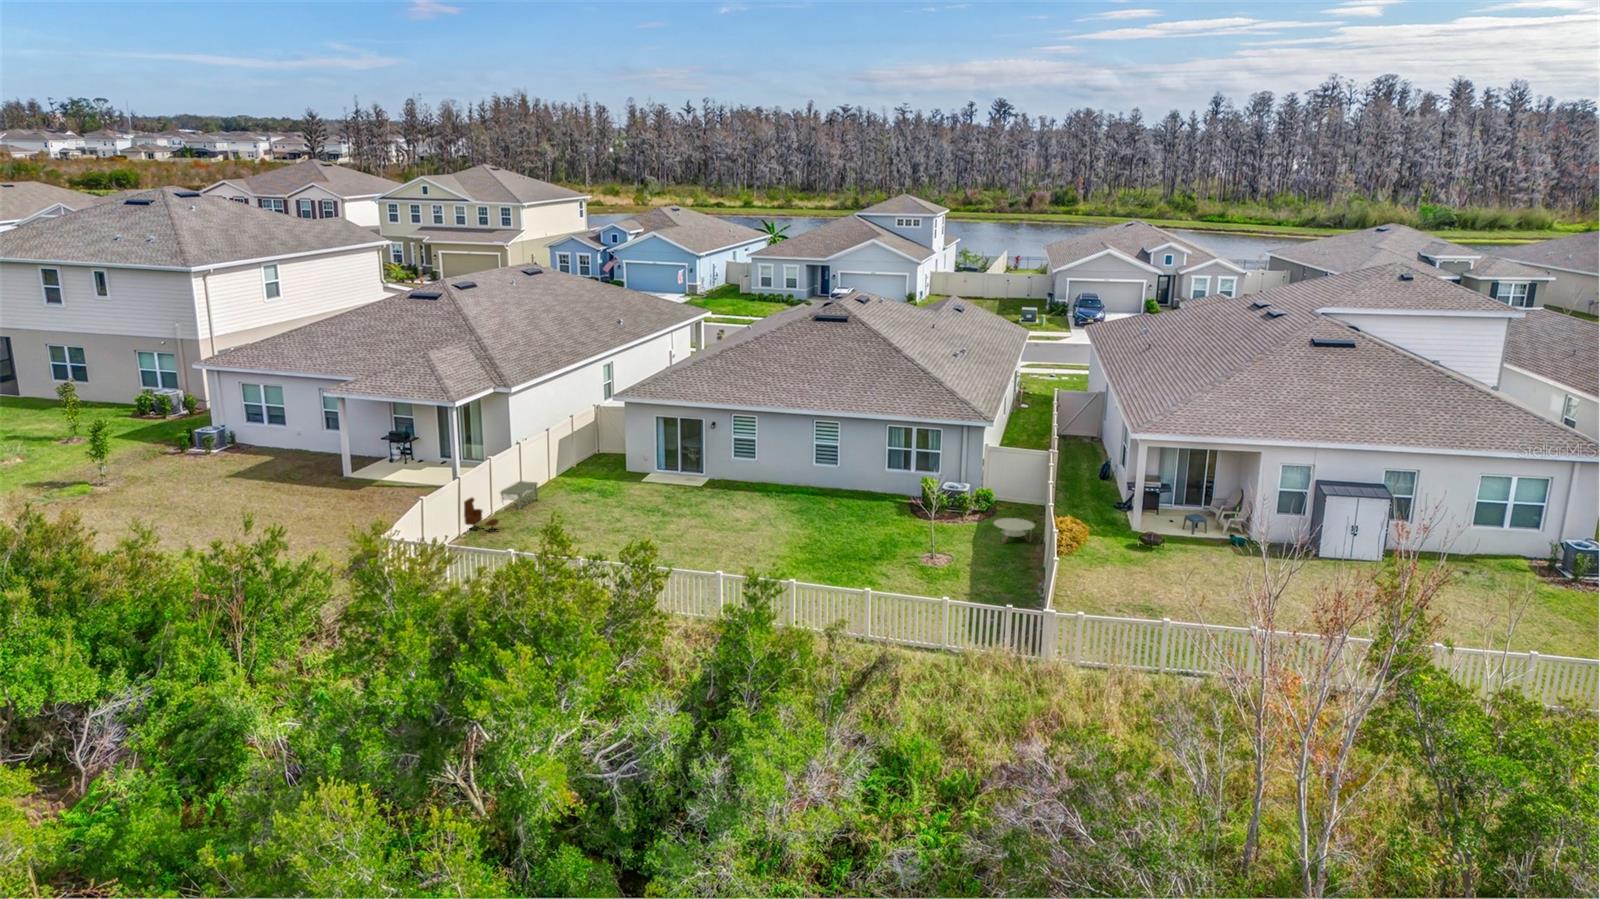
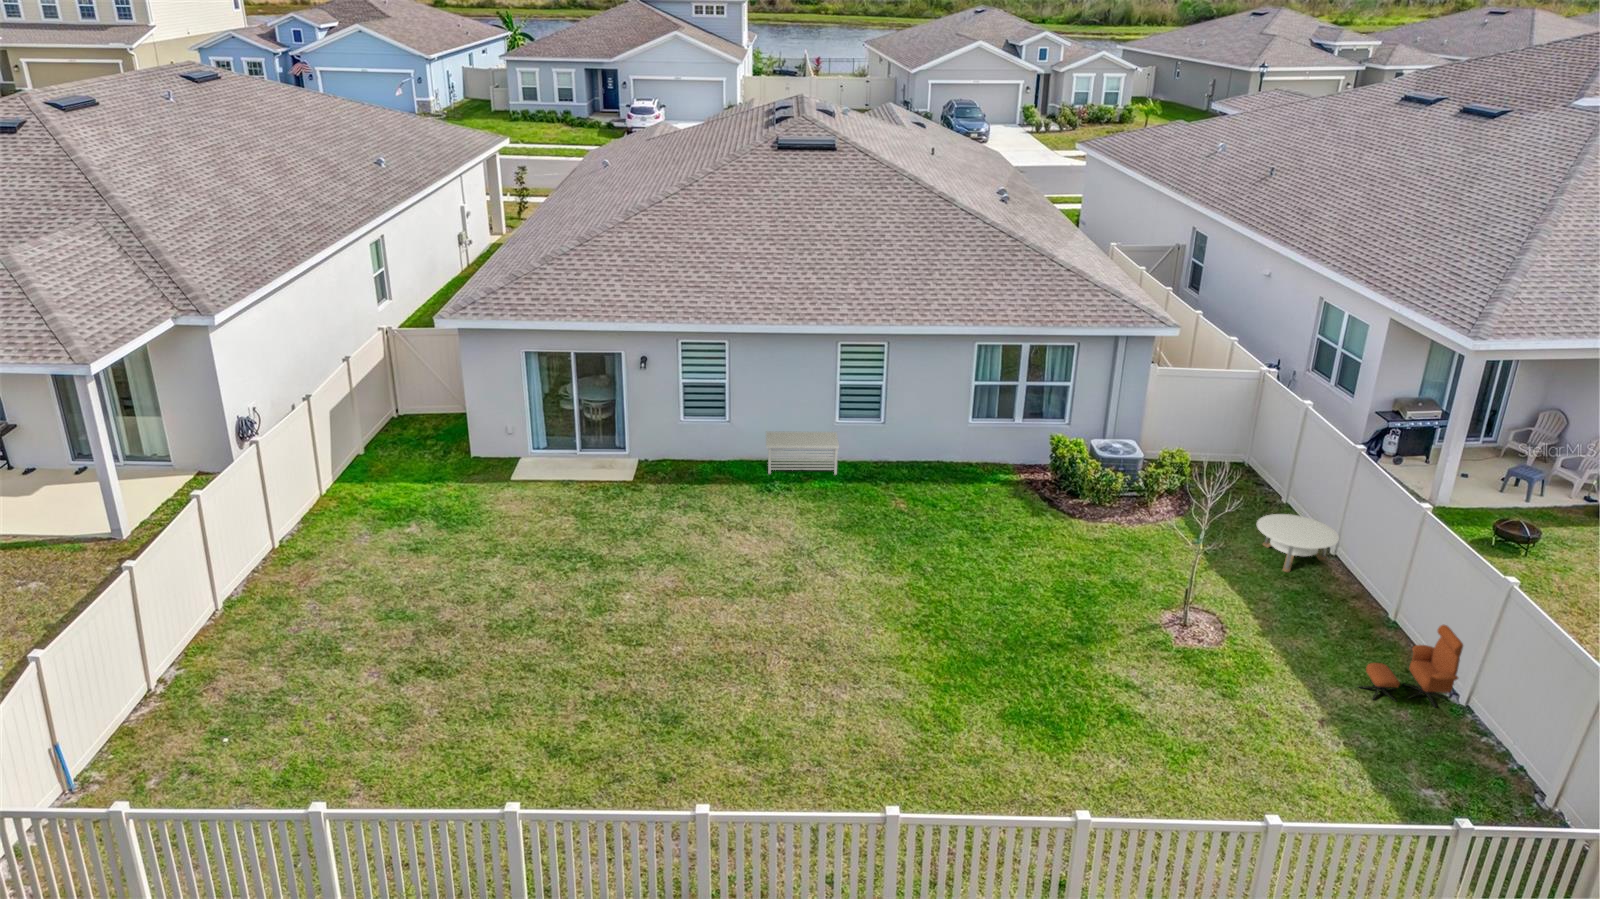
storage bench: present [500,481,538,510] -> present [766,432,839,474]
lounge chair: present [464,498,499,531] -> present [1358,625,1463,707]

